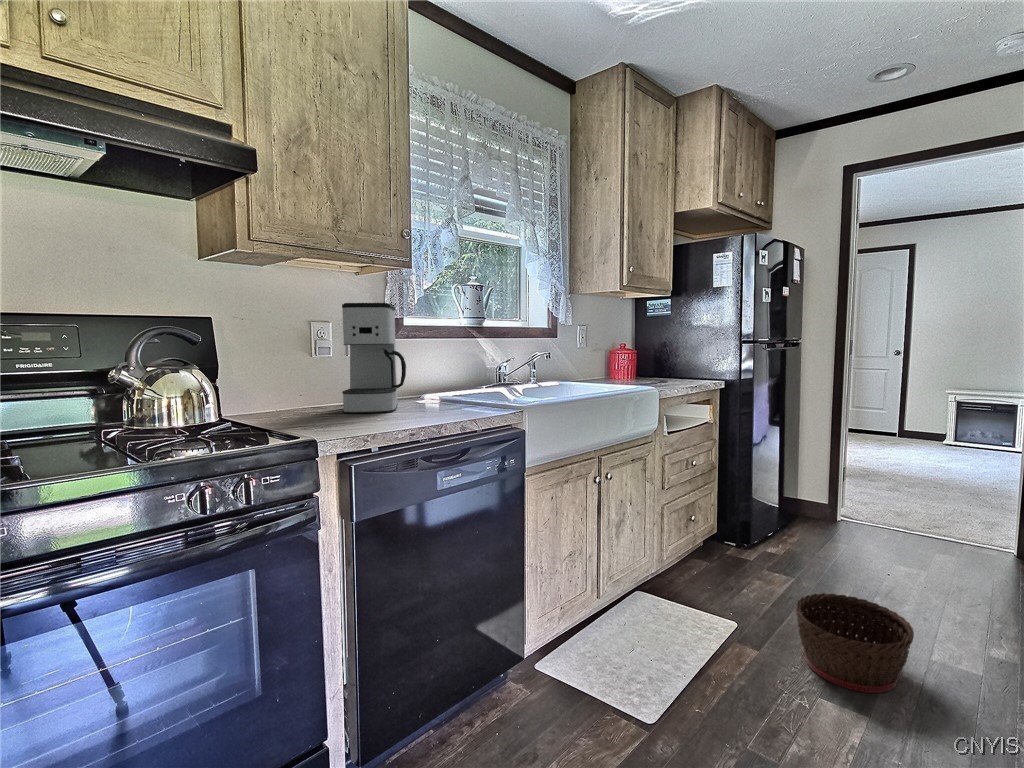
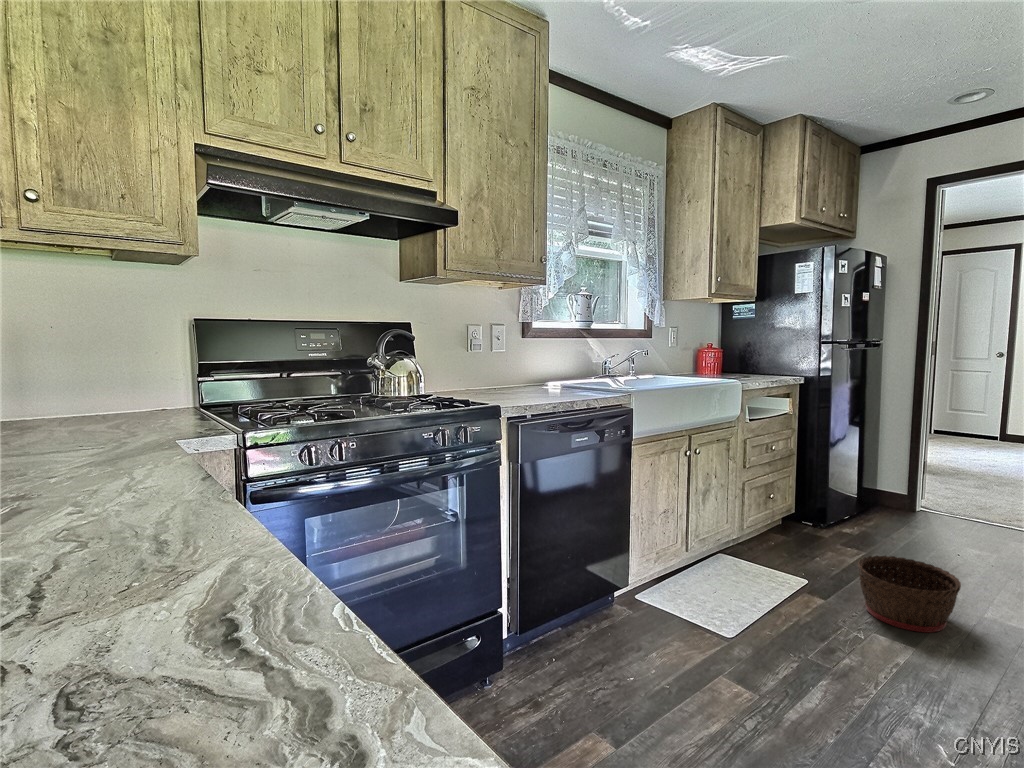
coffee maker: present [342,303,406,414] -> none [495,312,541,394]

